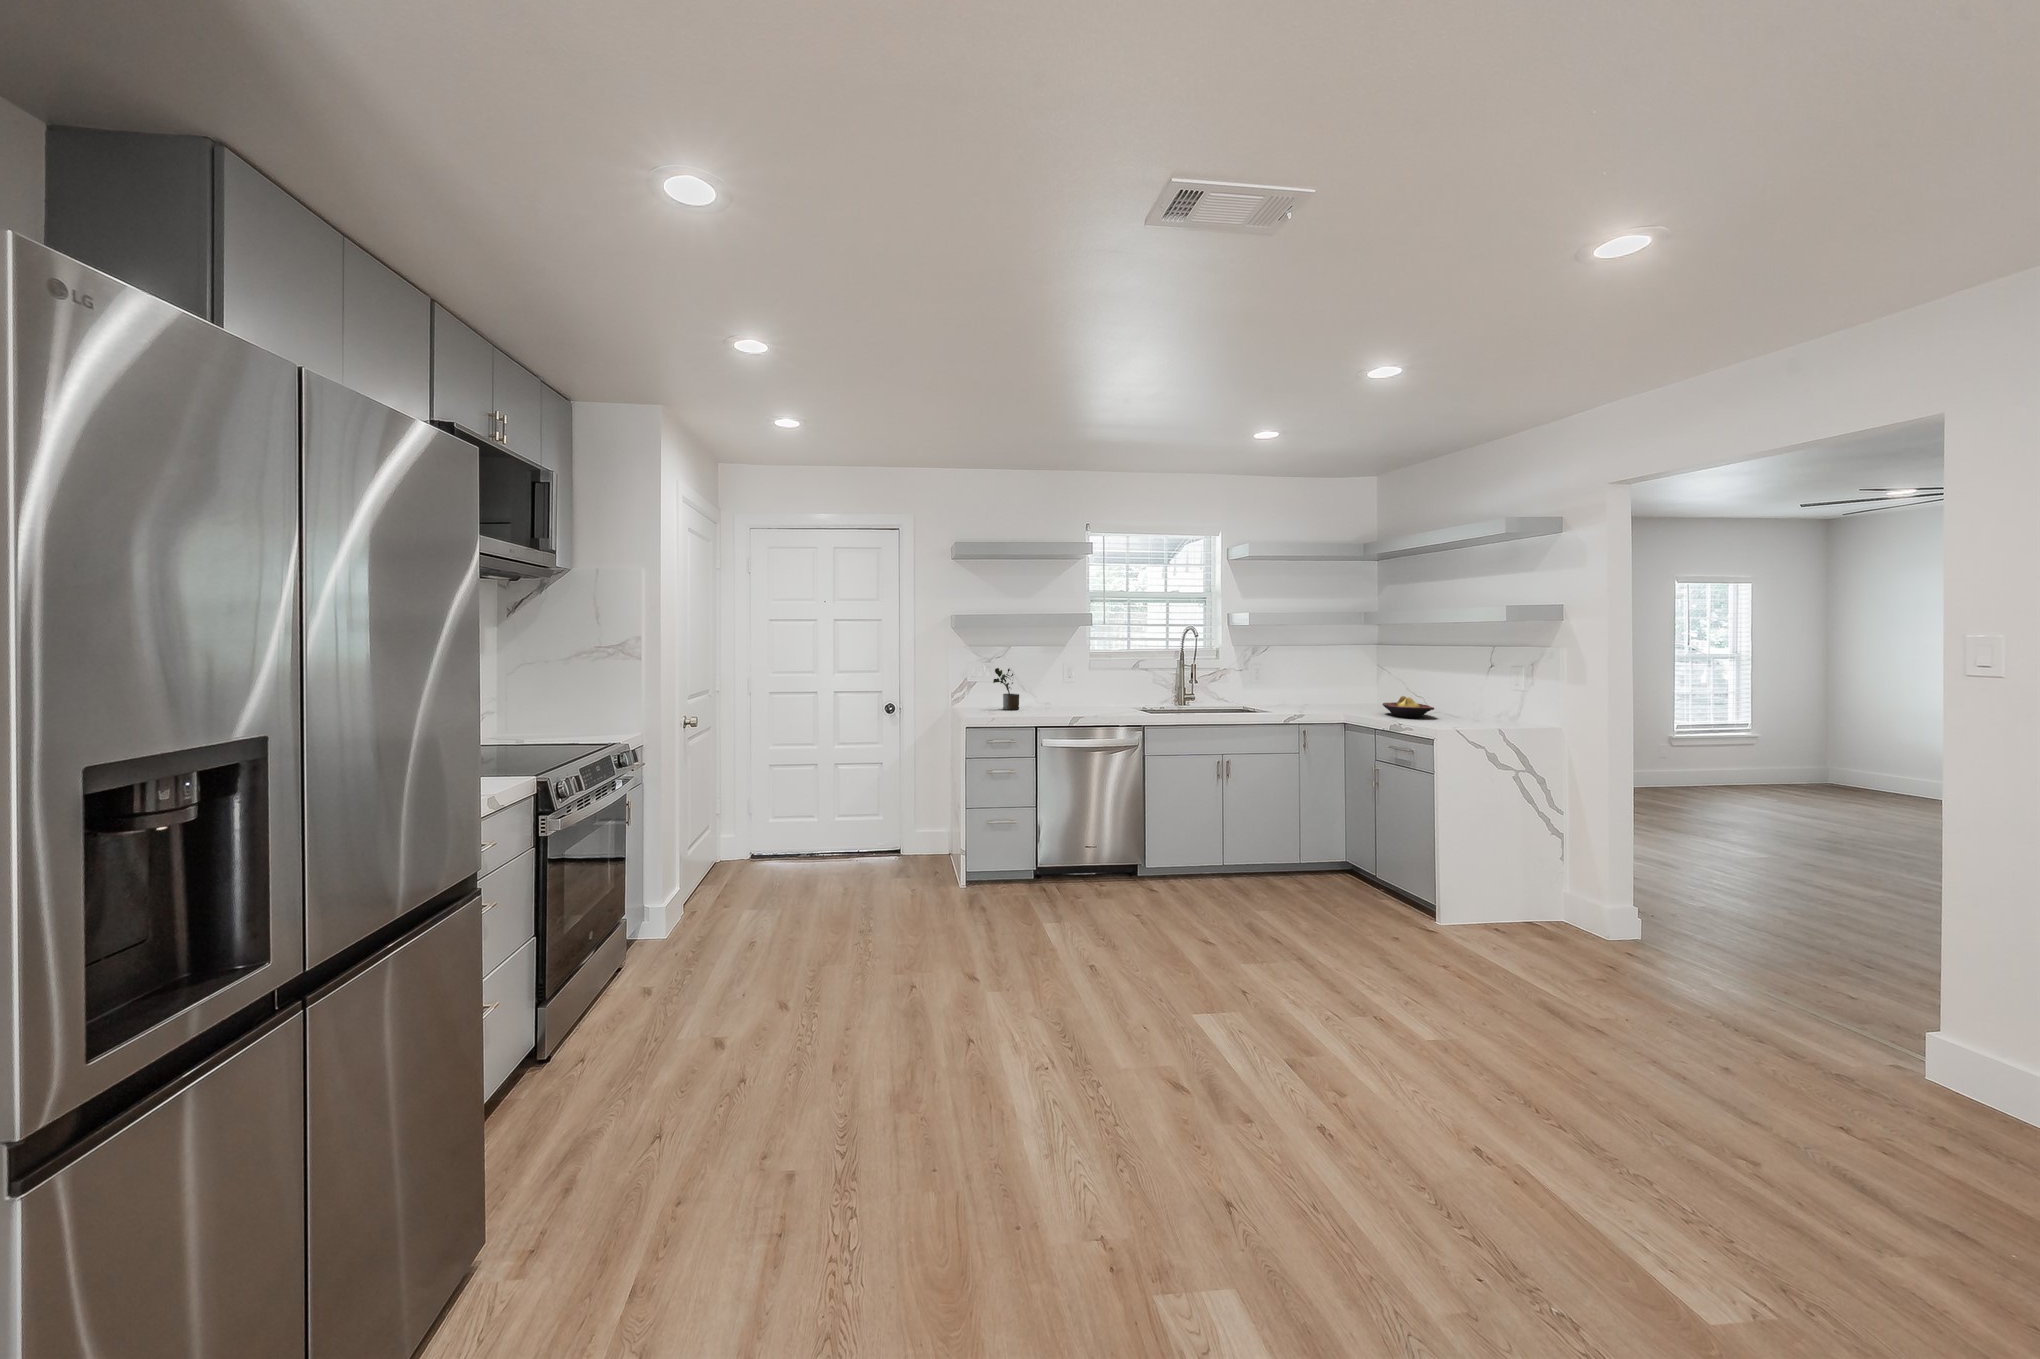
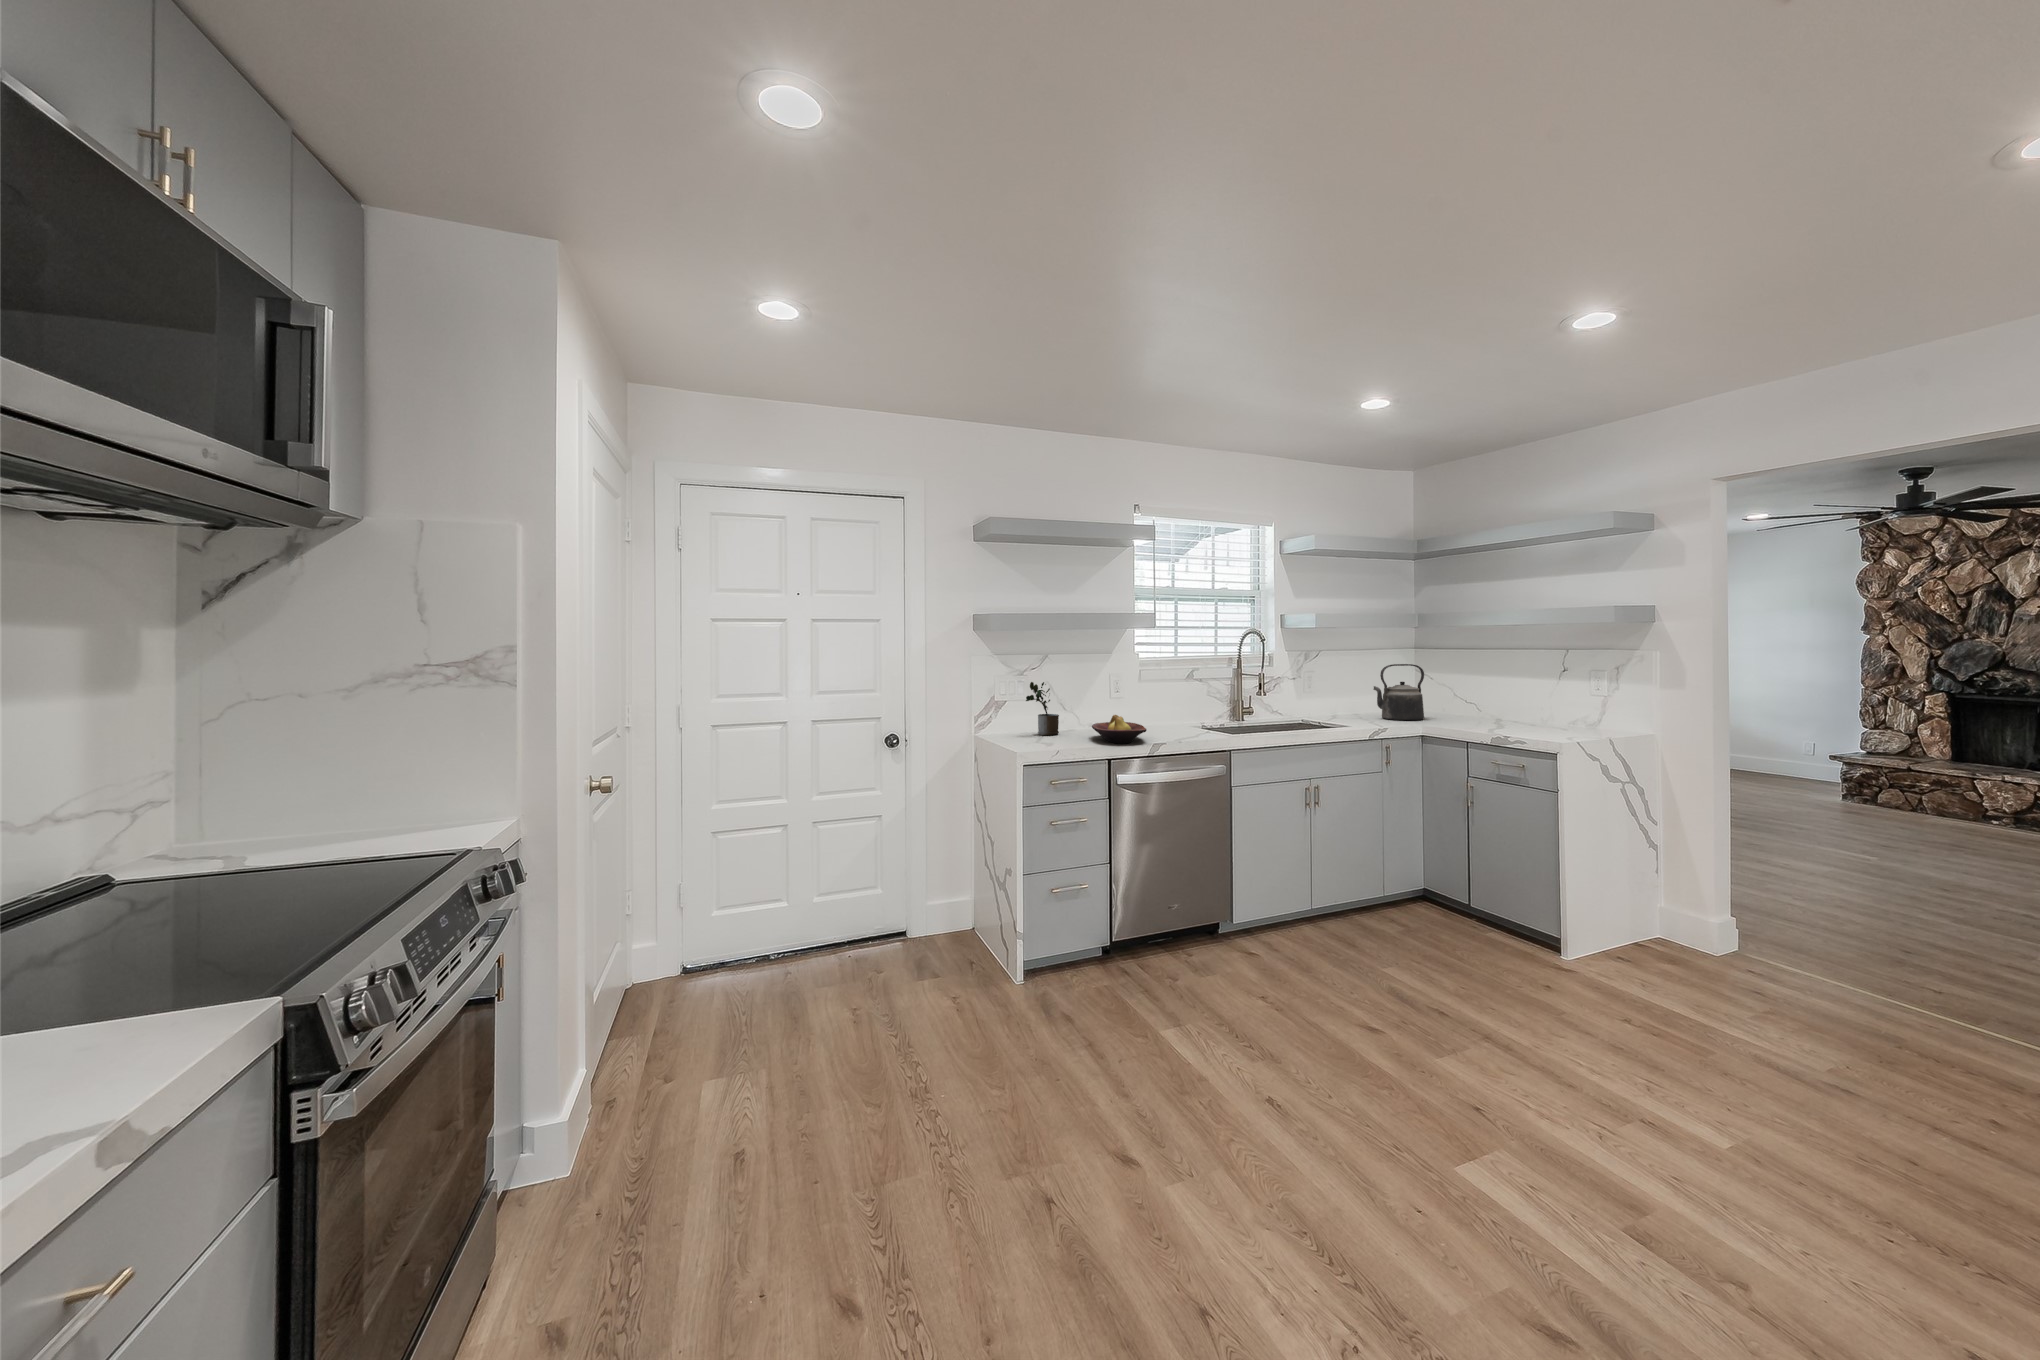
kettle: none [1315,660,1366,710] -> present [1374,664,1424,720]
fruit bowl: present [1382,696,1434,718] -> present [1092,715,1146,743]

